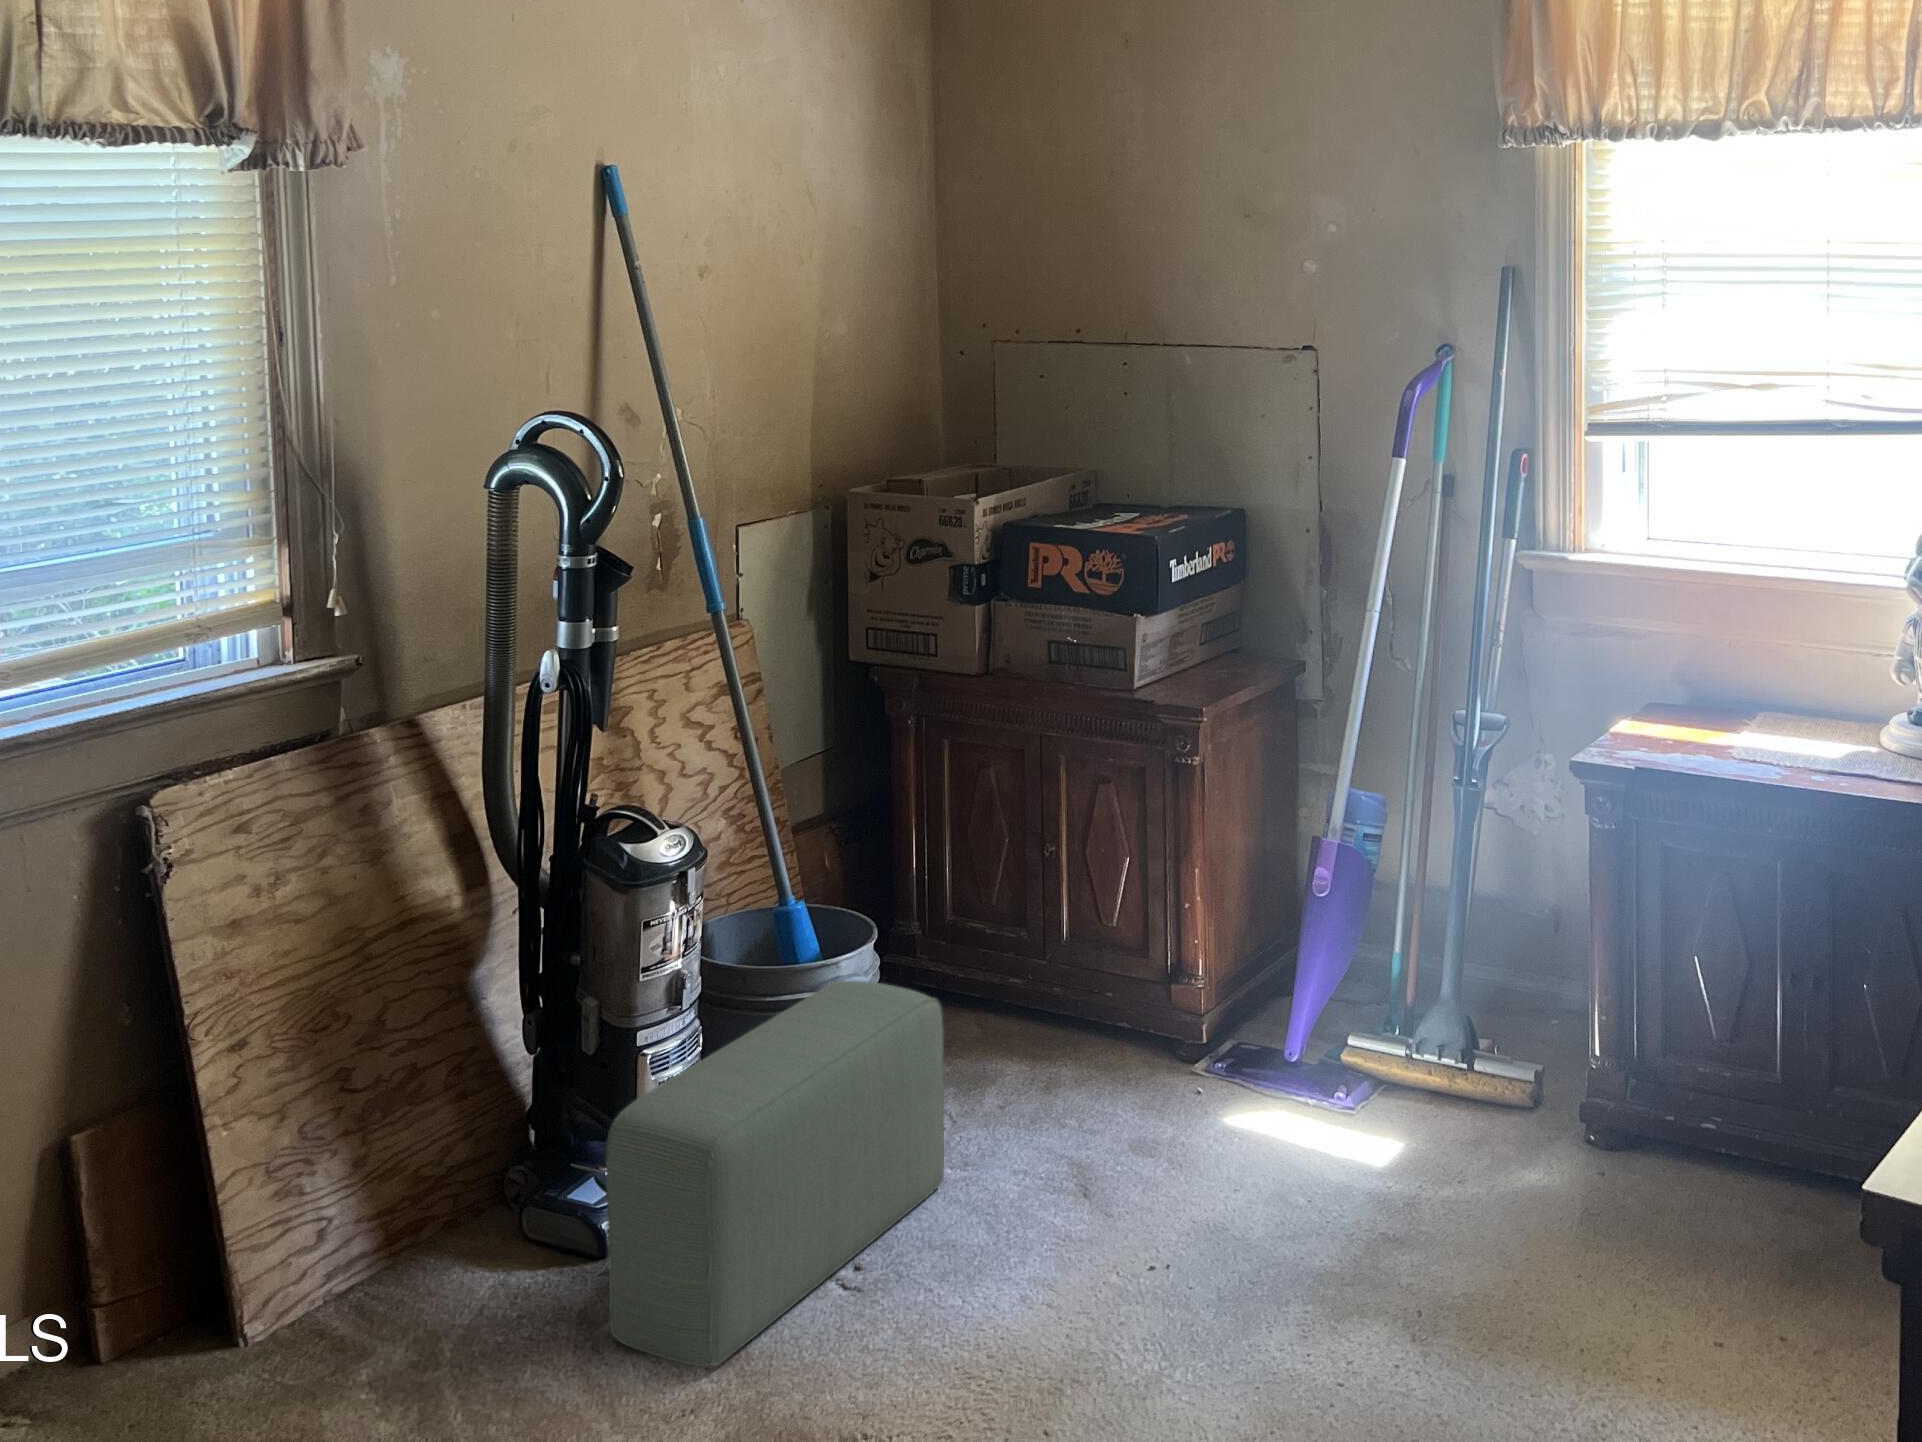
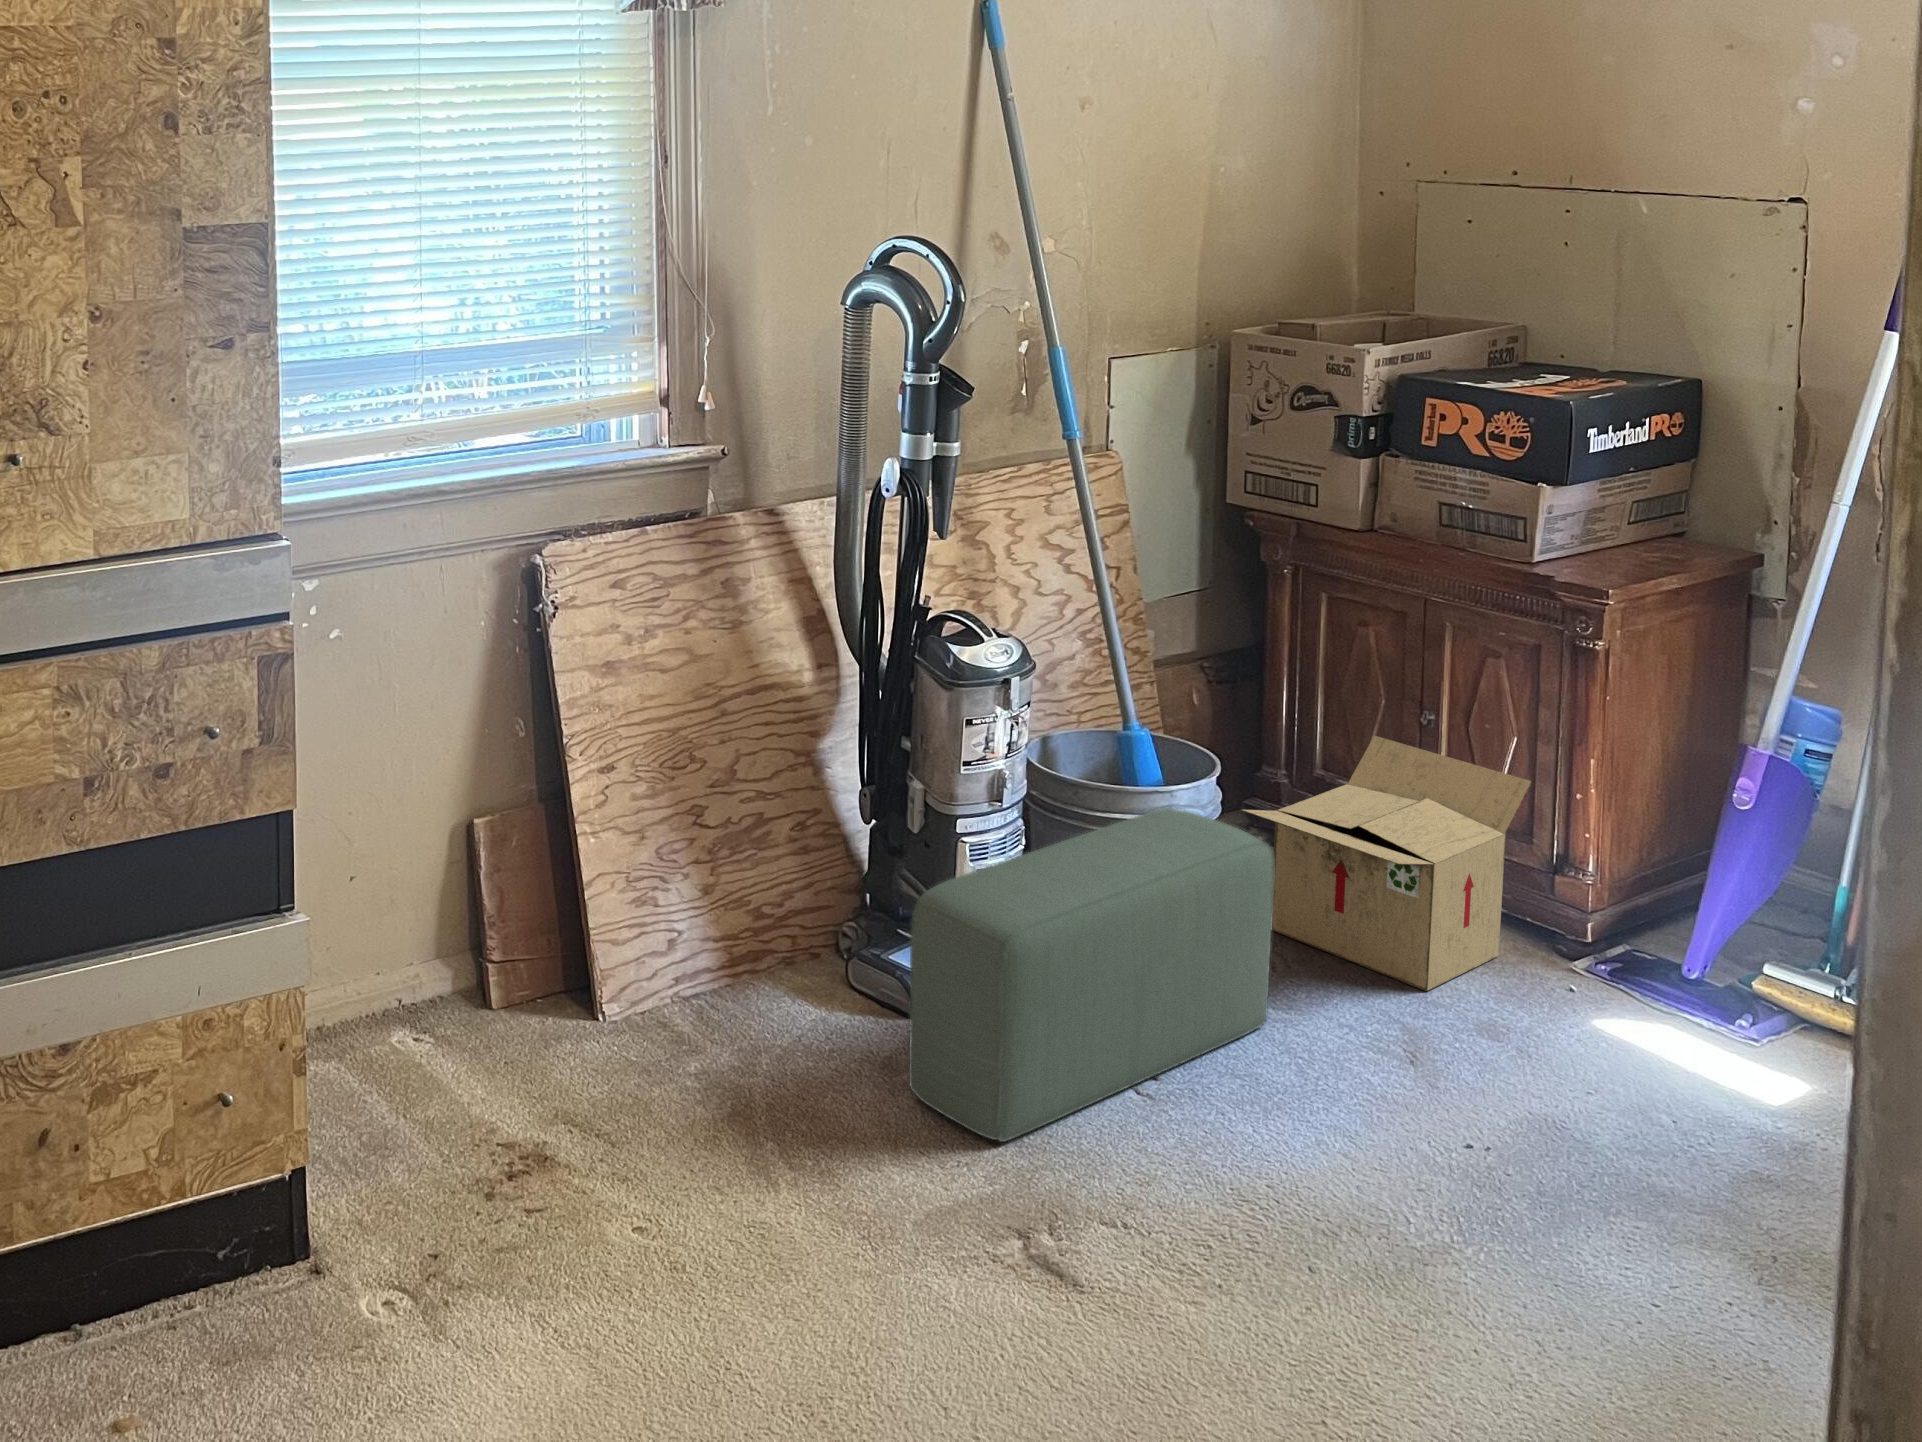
cardboard box: none [901,877,1146,1118] -> present [1241,736,1532,991]

